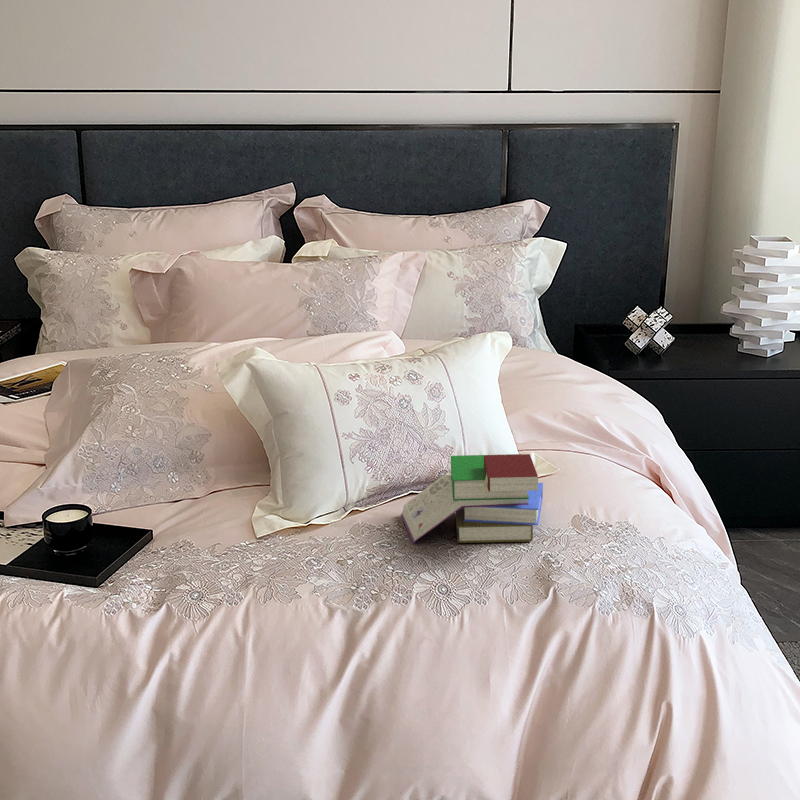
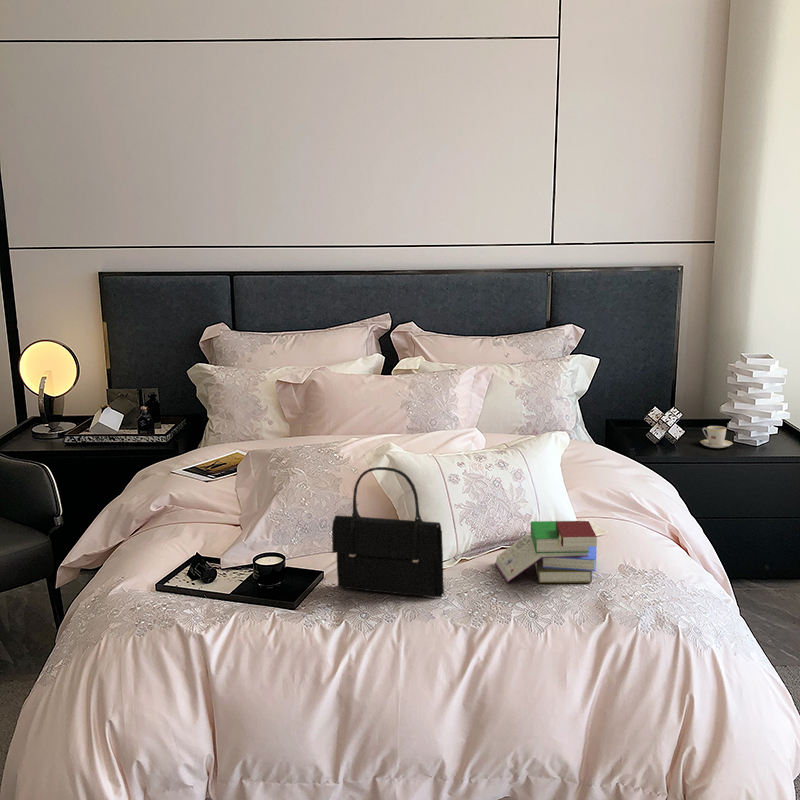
teacup: none [694,331,735,359] -> present [700,426,732,448]
handbag: none [156,378,320,566] -> present [332,467,444,597]

